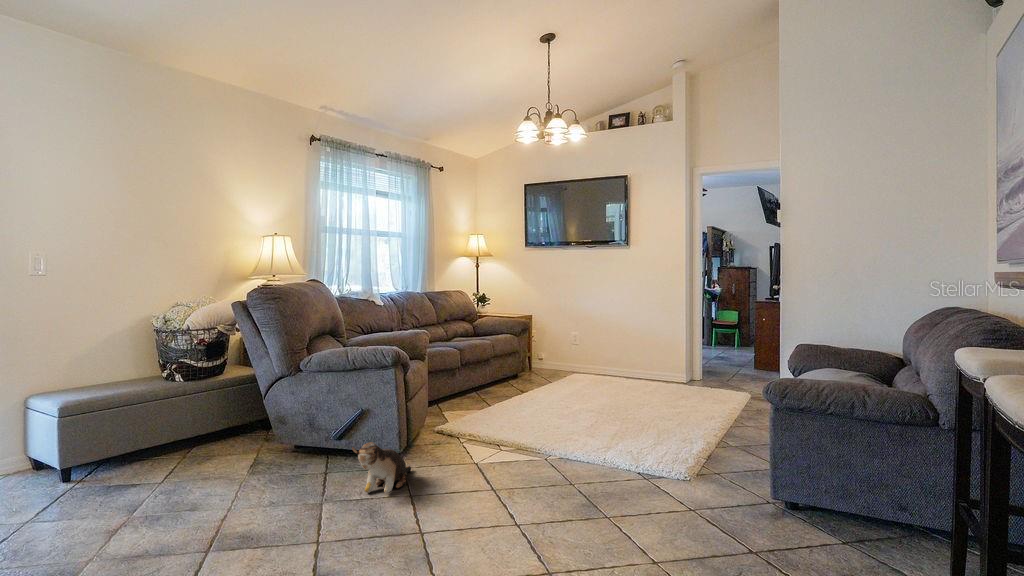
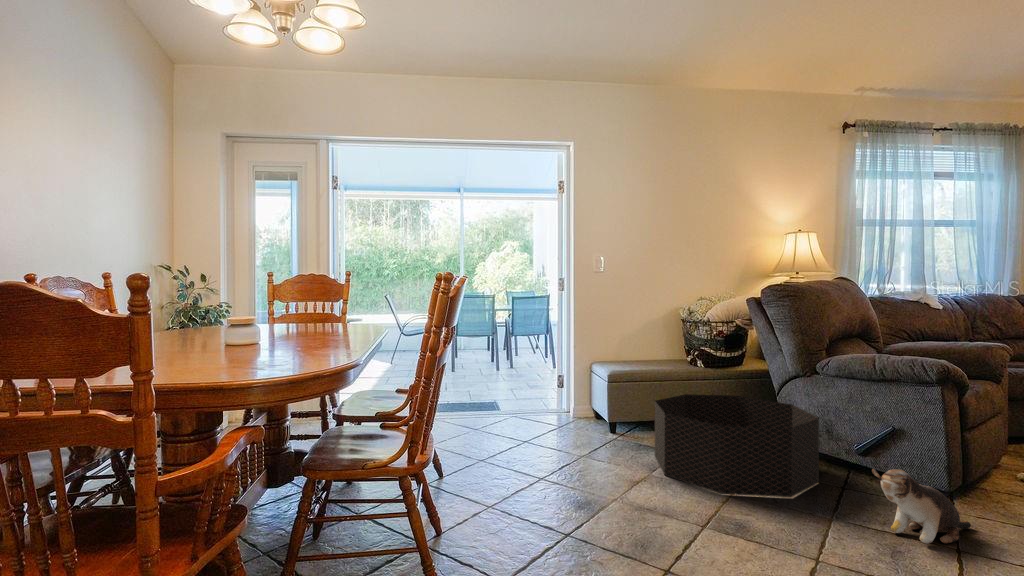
basket: none [128,404,307,516] -> present [655,394,819,497]

